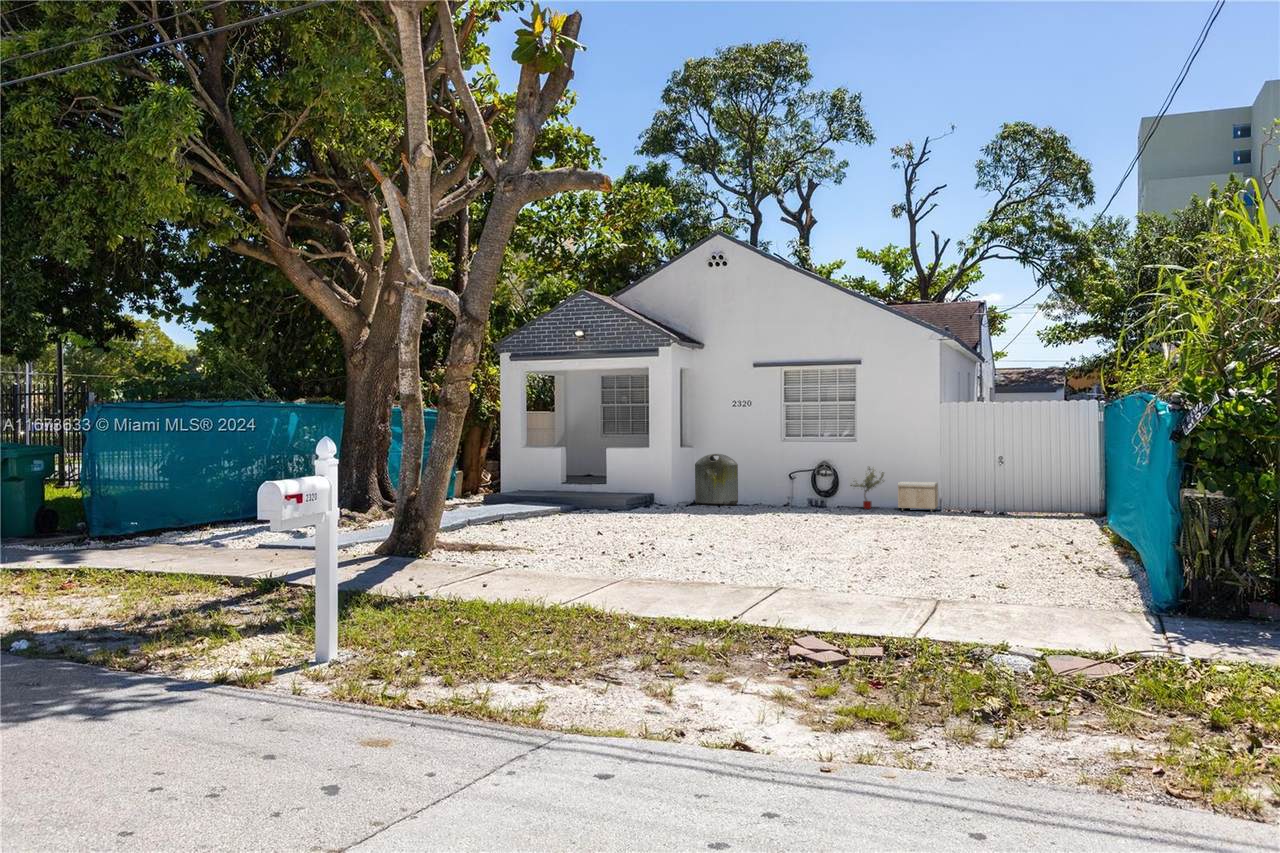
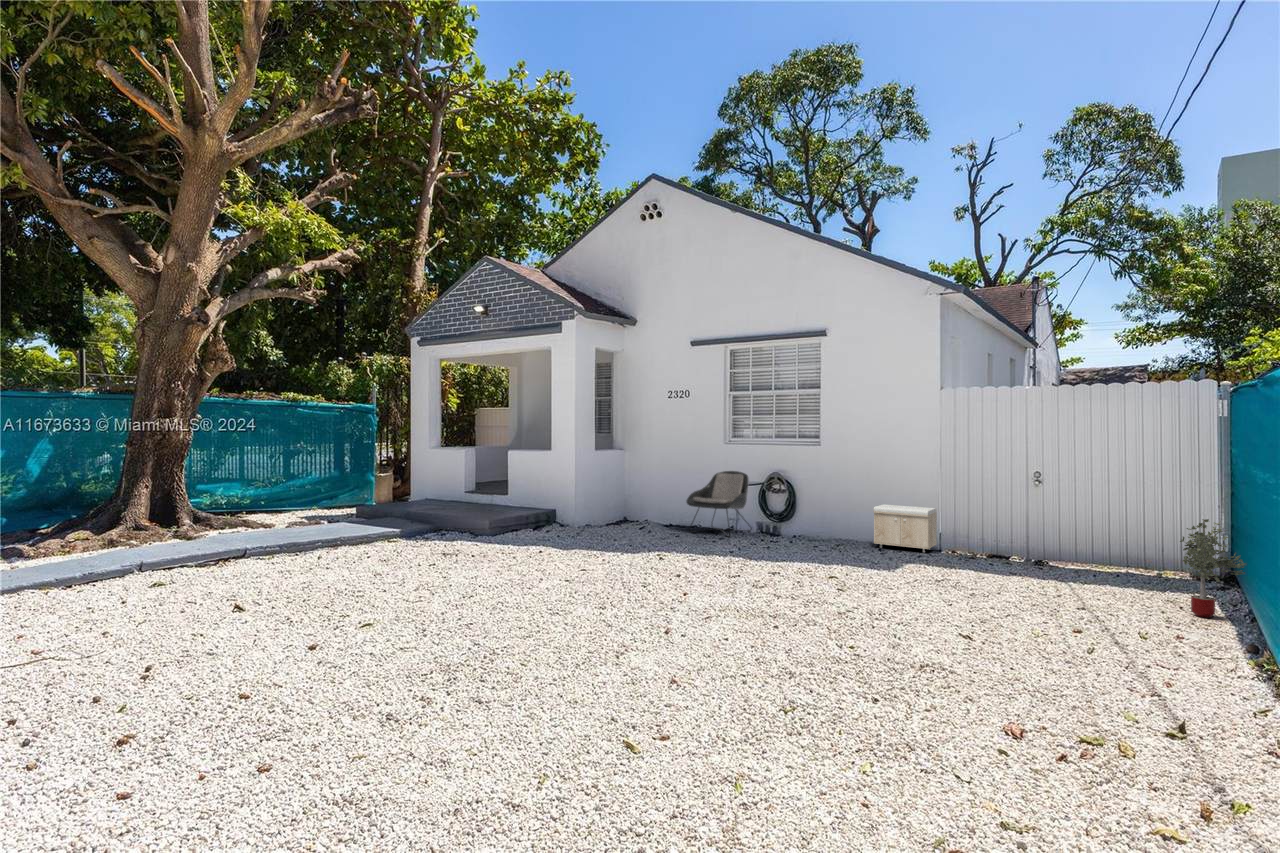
trash can: present [695,454,738,505] -> none [619,458,669,526]
lounge chair: none [759,462,805,509] -> present [686,471,752,537]
potted tree: present [850,467,884,509] -> present [1180,519,1246,618]

